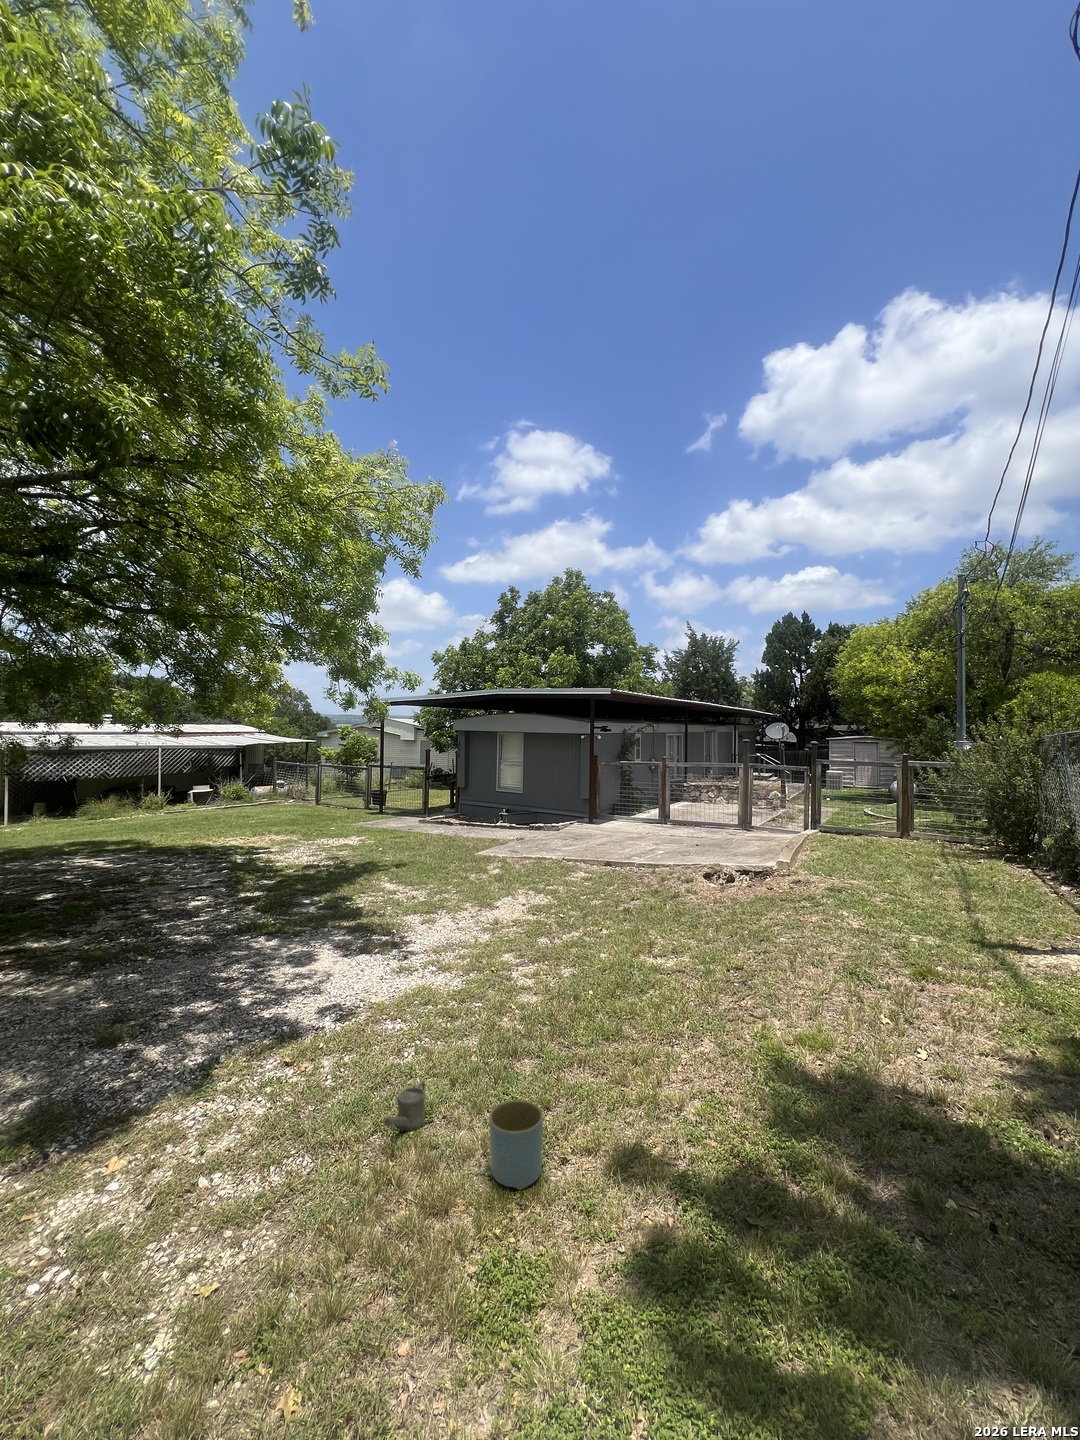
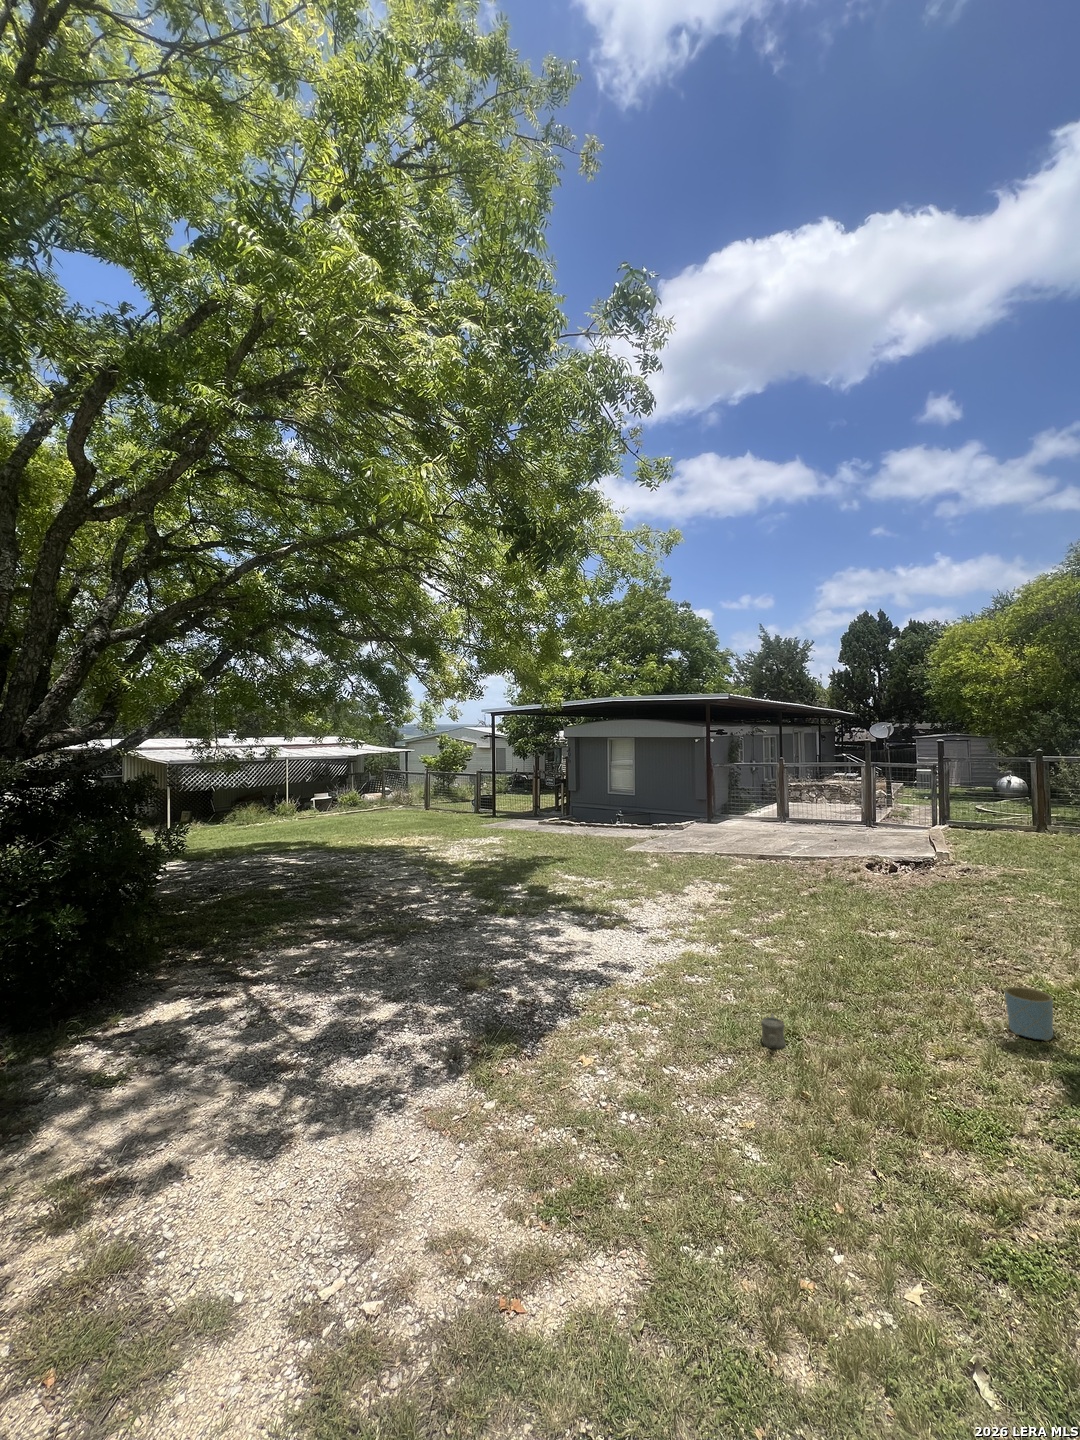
planter: present [489,1100,543,1190] -> present [1005,987,1053,1041]

